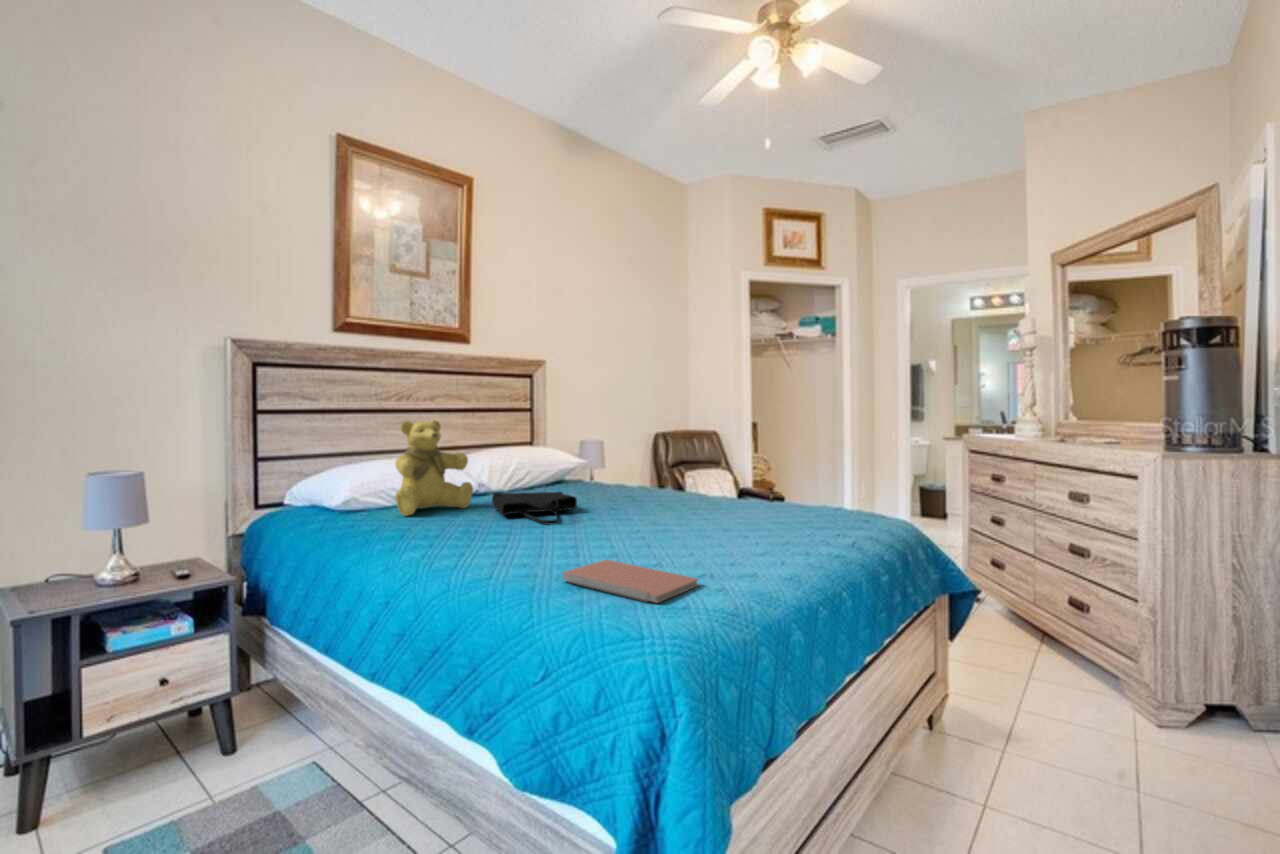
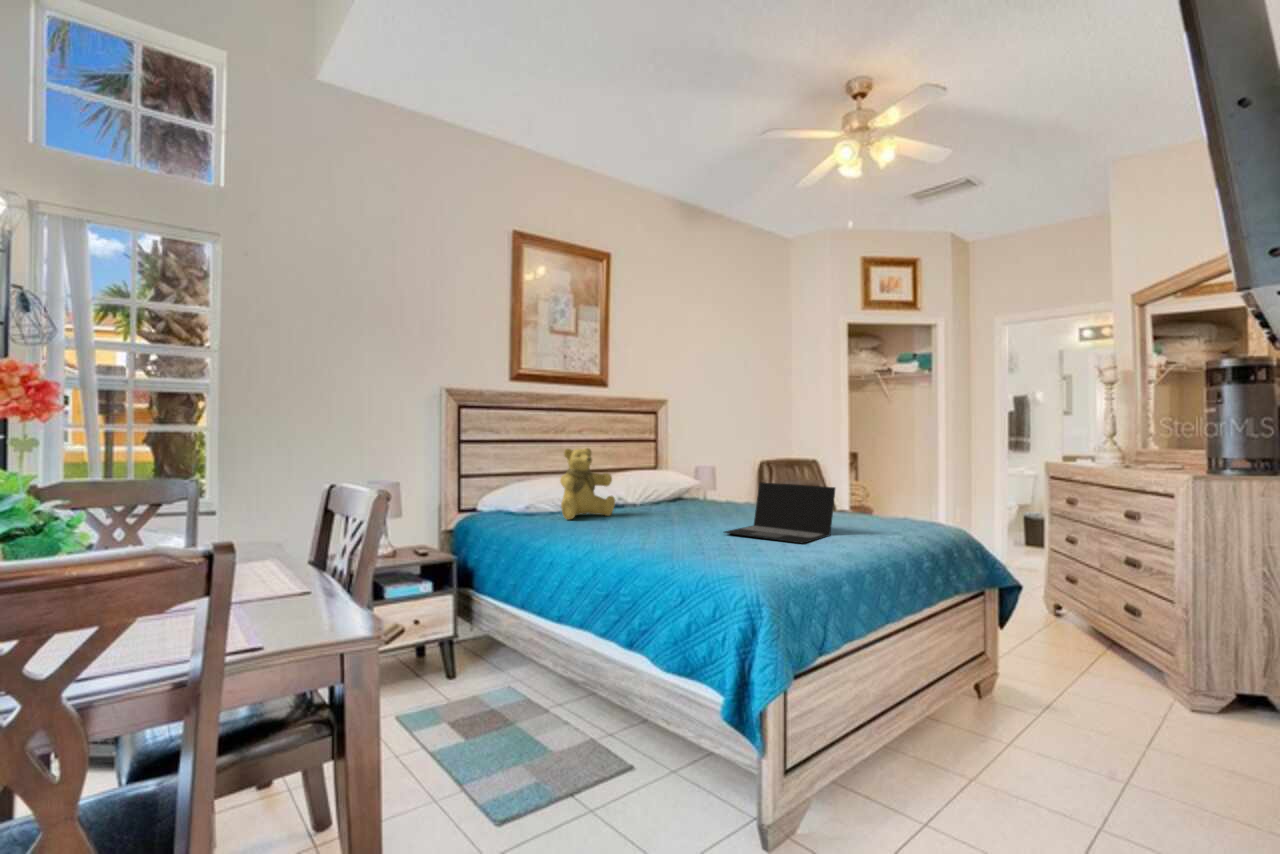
laptop: none [611,463,753,546] -> present [724,482,835,544]
tote bag: present [492,492,577,524] -> none [631,504,696,528]
notebook: present [563,560,698,603] -> none [691,547,787,572]

